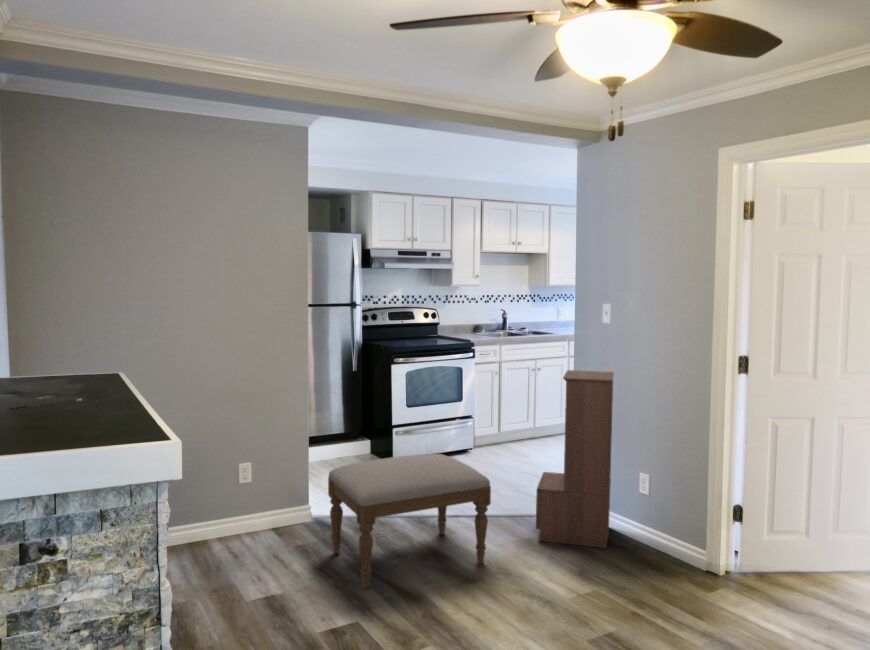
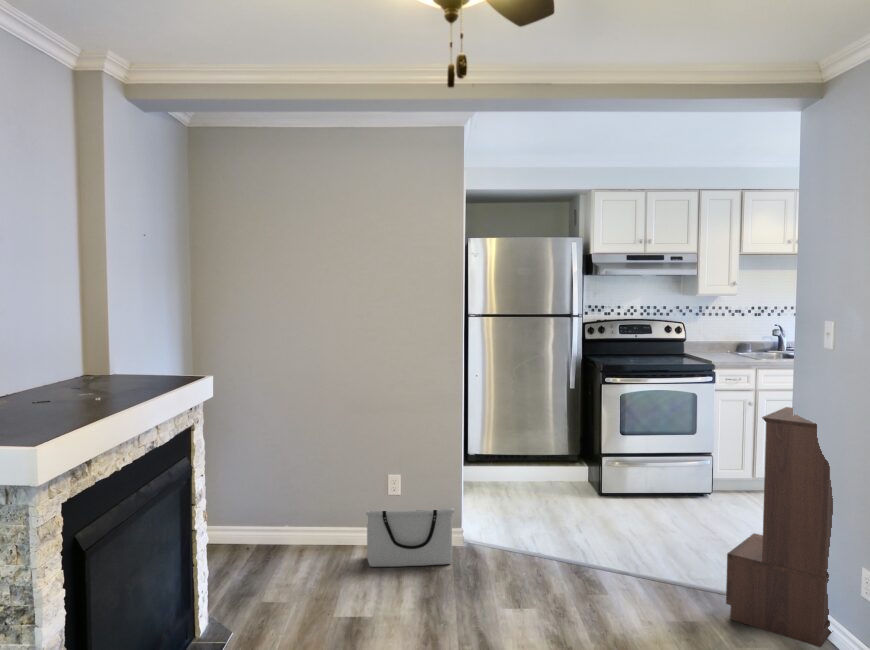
ottoman: present [328,454,491,588] -> none [477,492,649,632]
storage bin: none [203,479,296,555] -> present [366,508,454,567]

